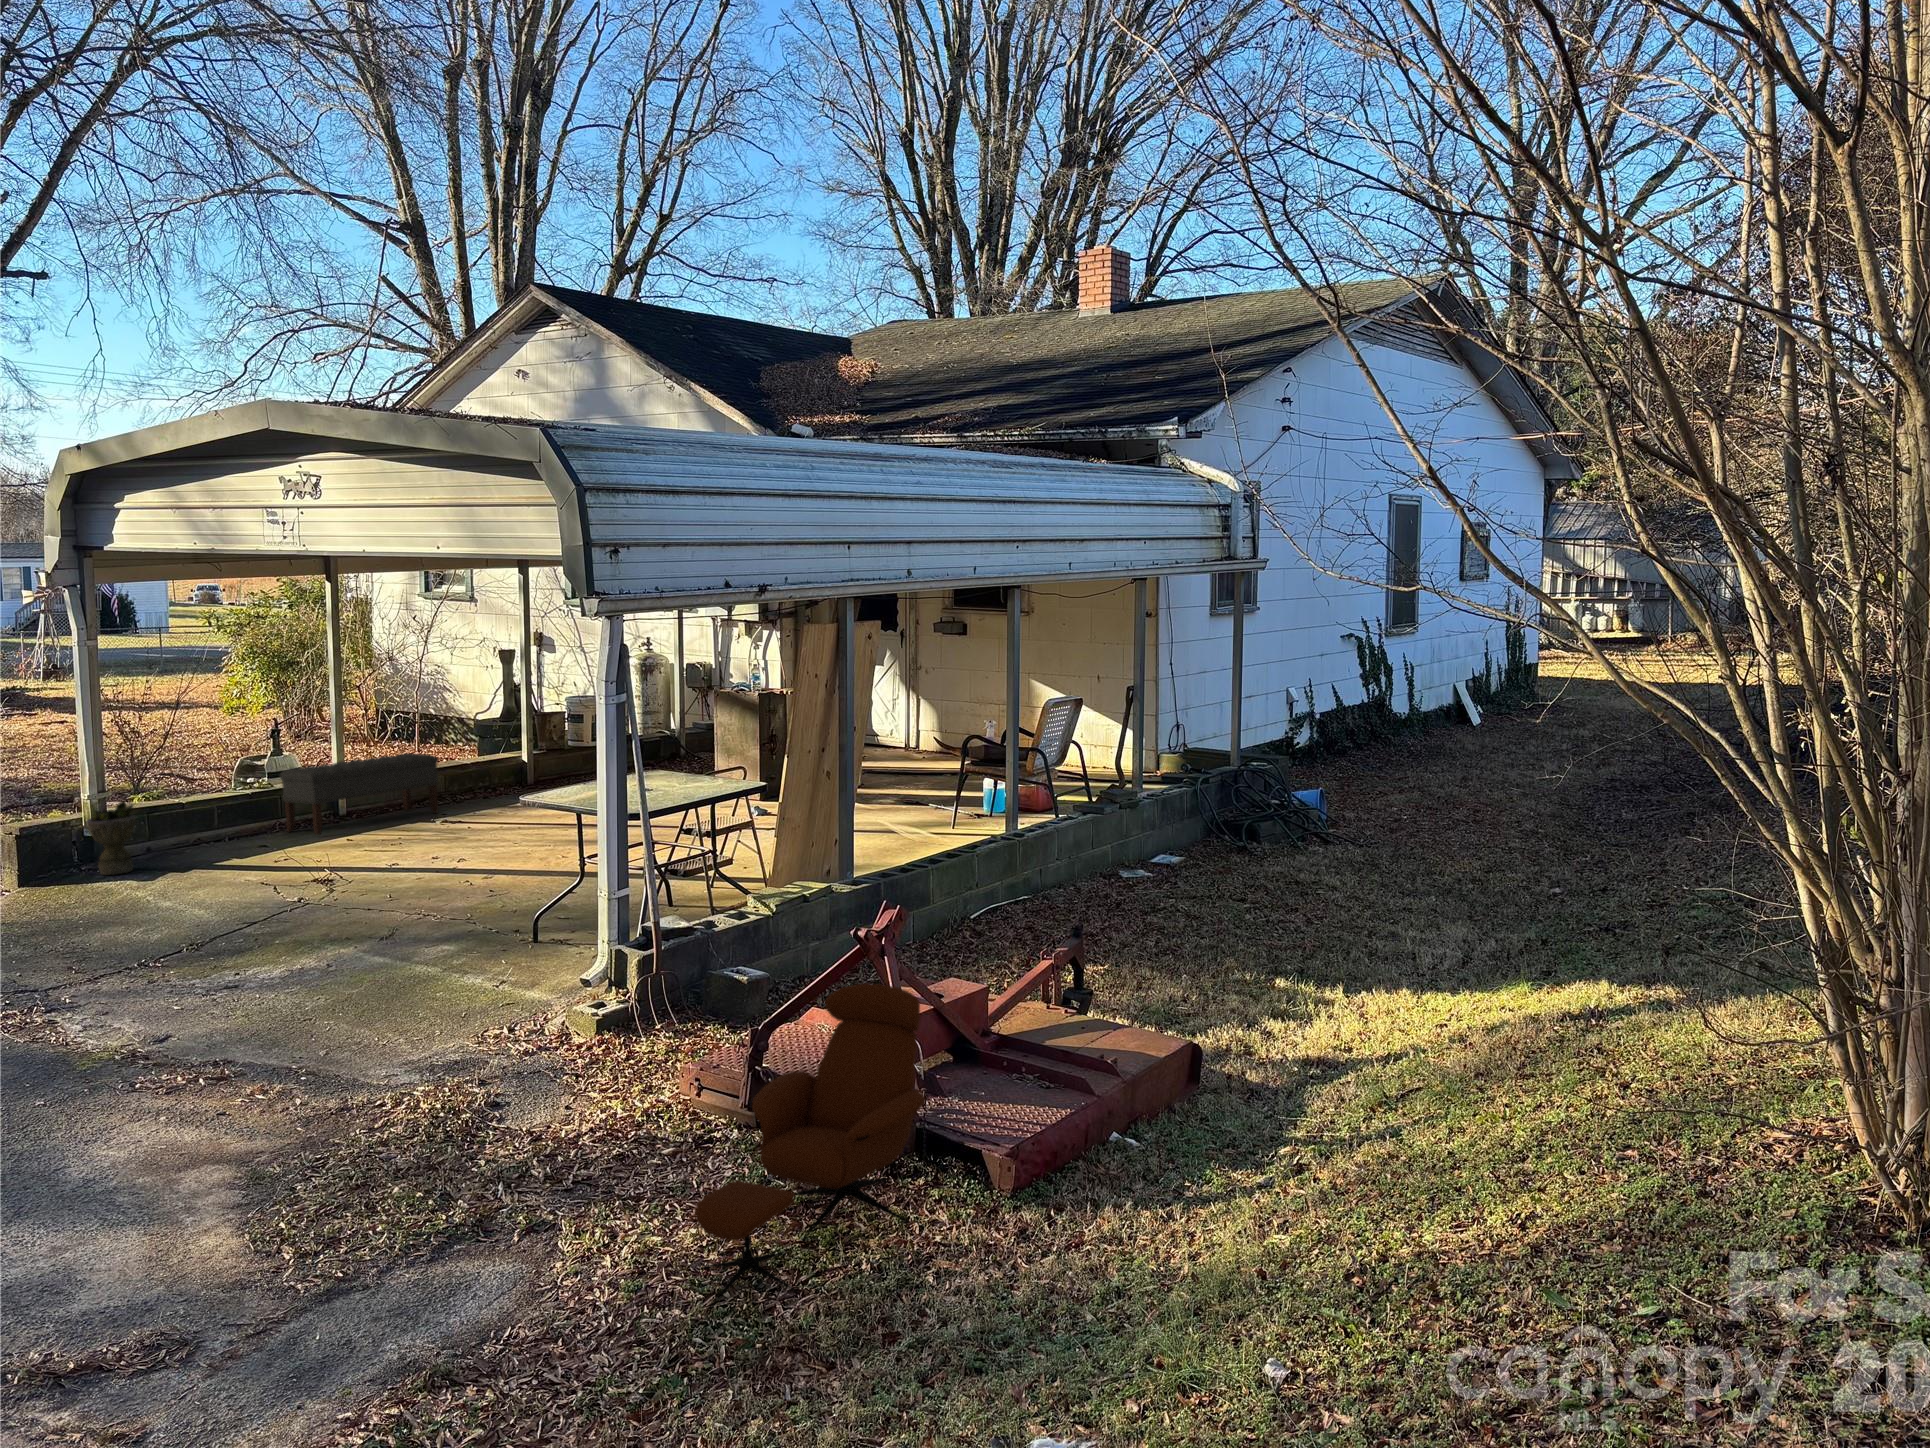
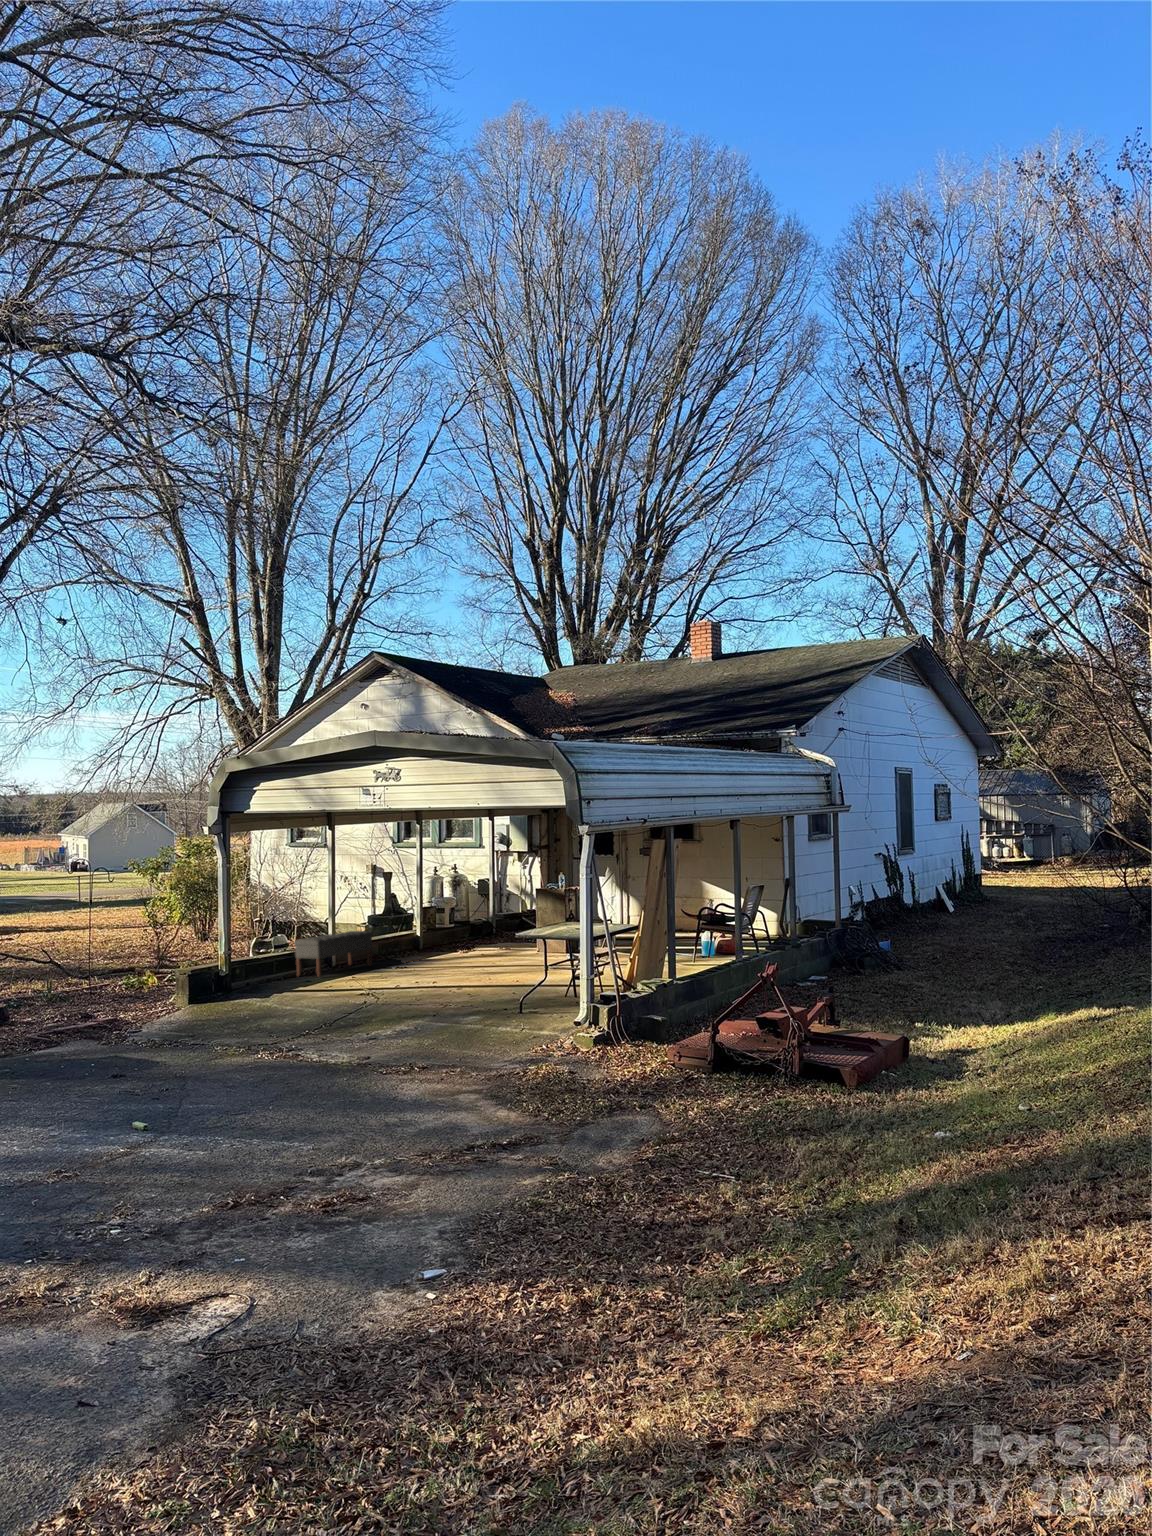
planter: present [86,802,136,875] -> none [216,955,241,997]
lounge chair: present [694,983,925,1308] -> none [737,994,818,1119]

